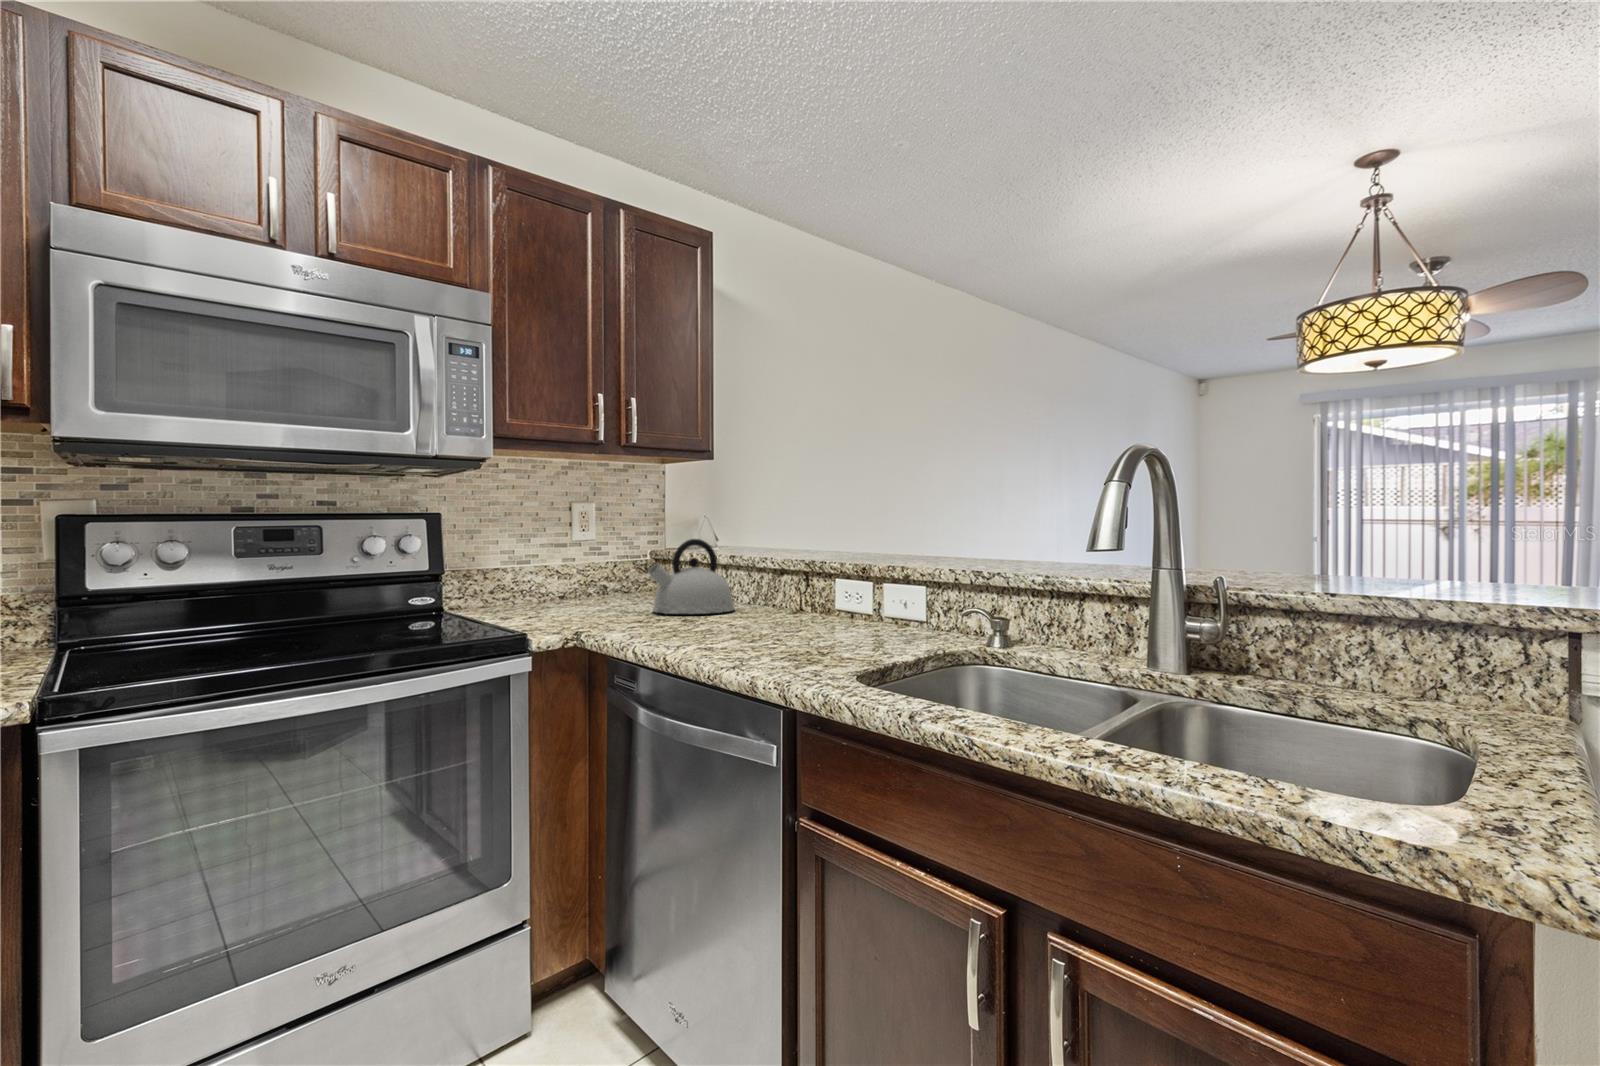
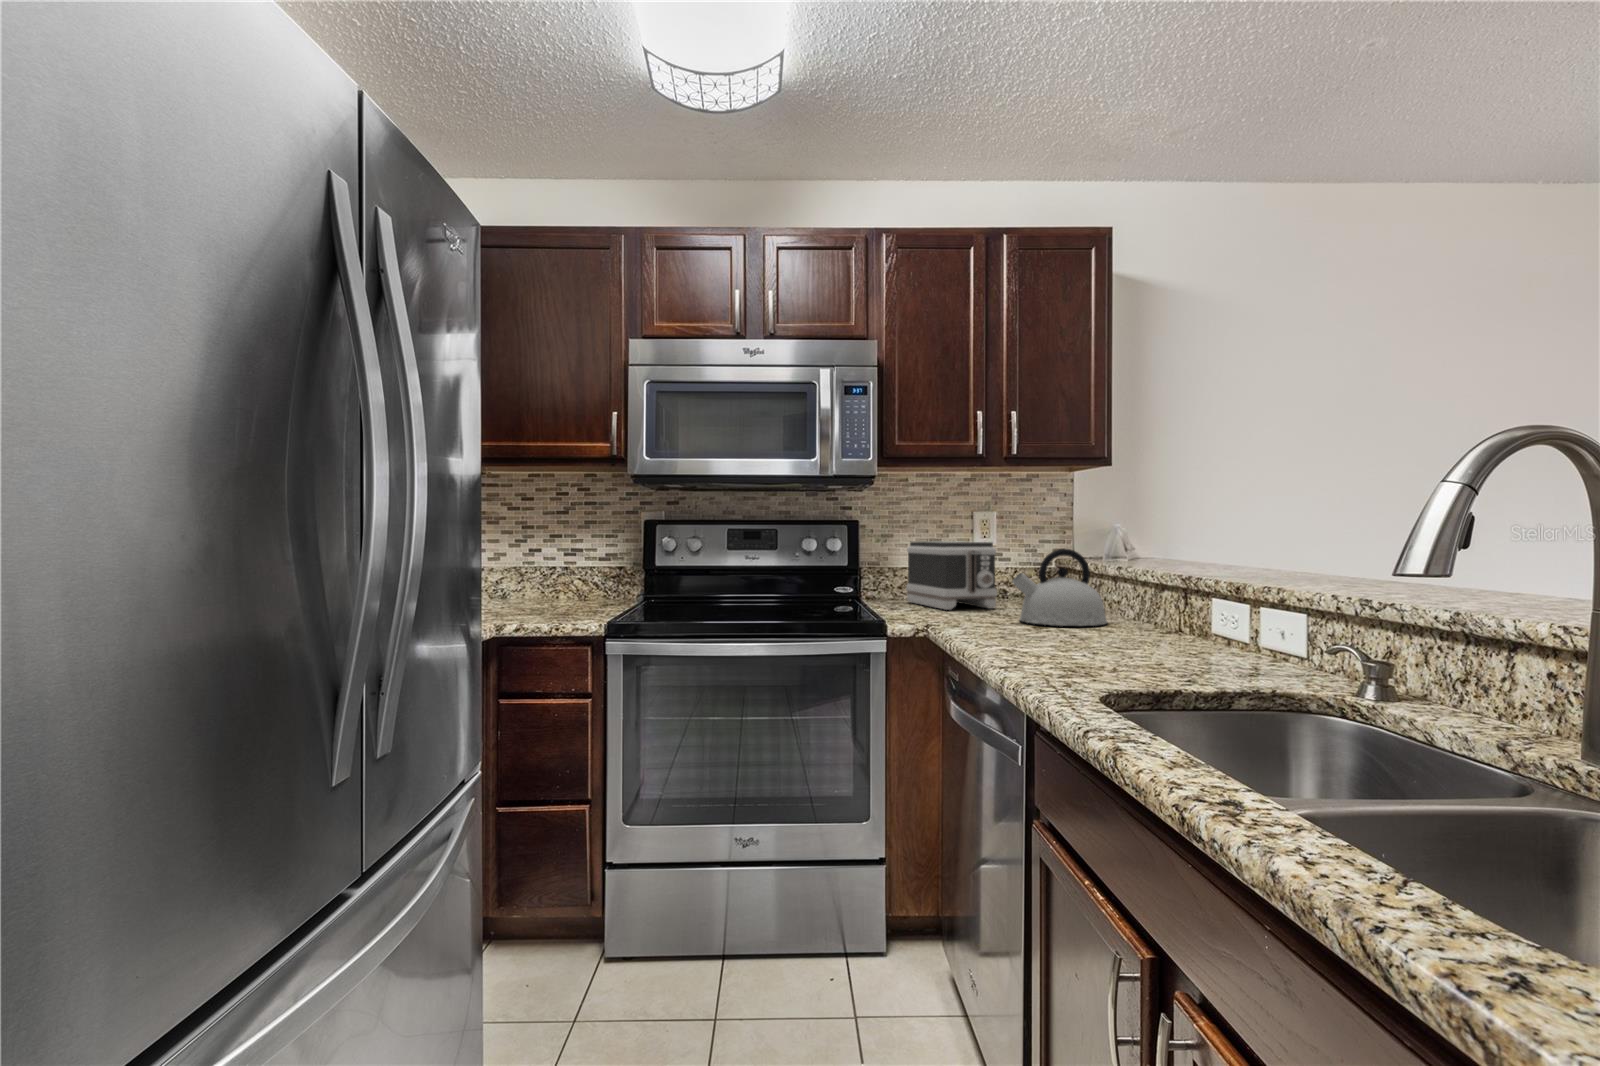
toaster: none [501,535,611,608] -> present [906,541,997,610]

